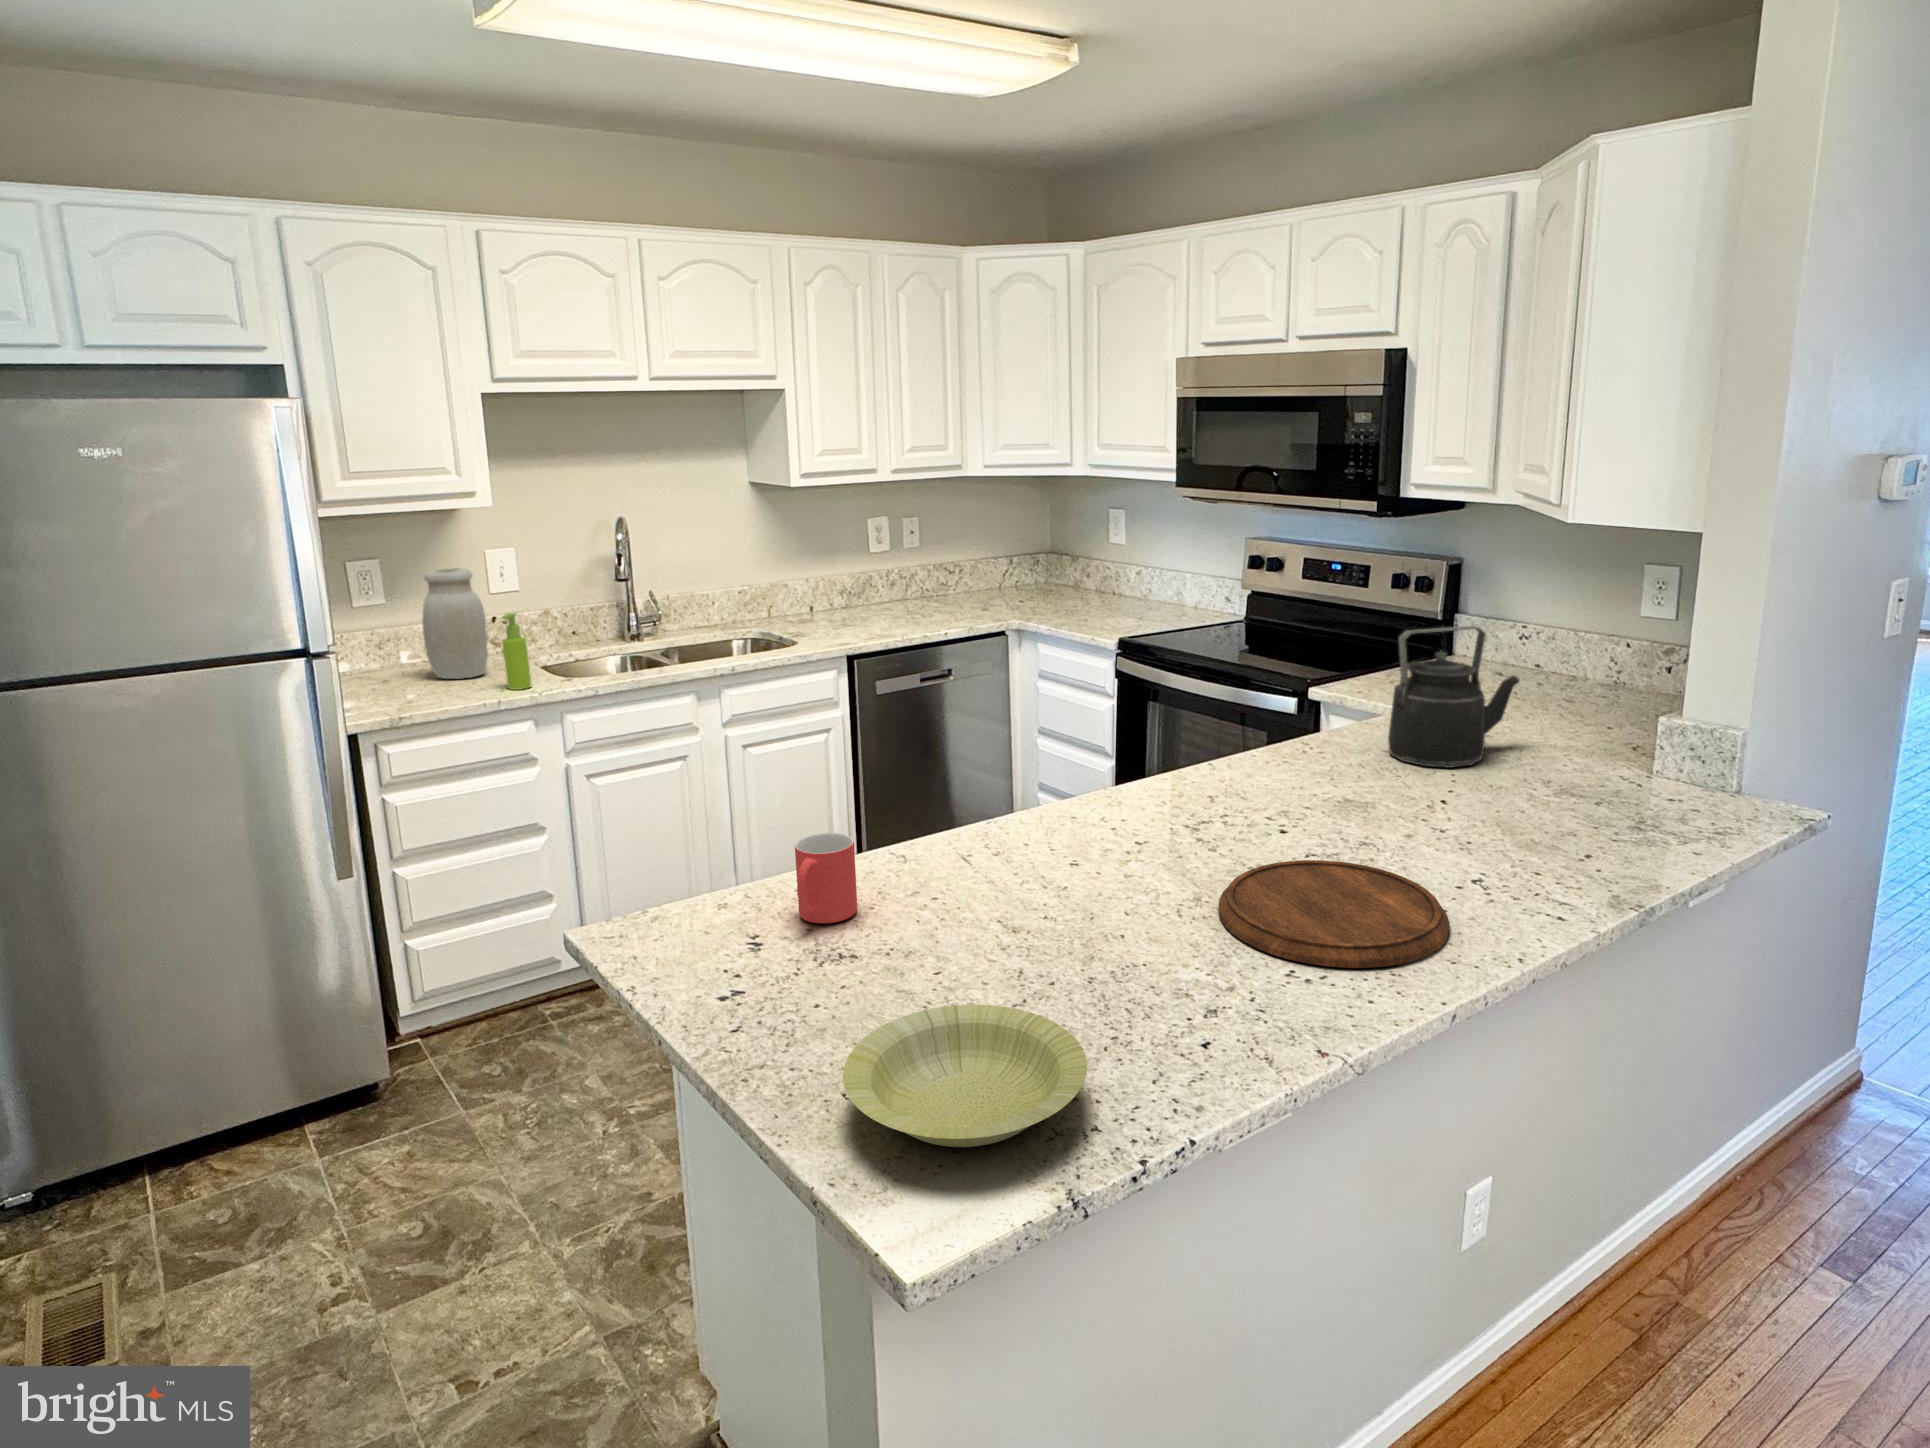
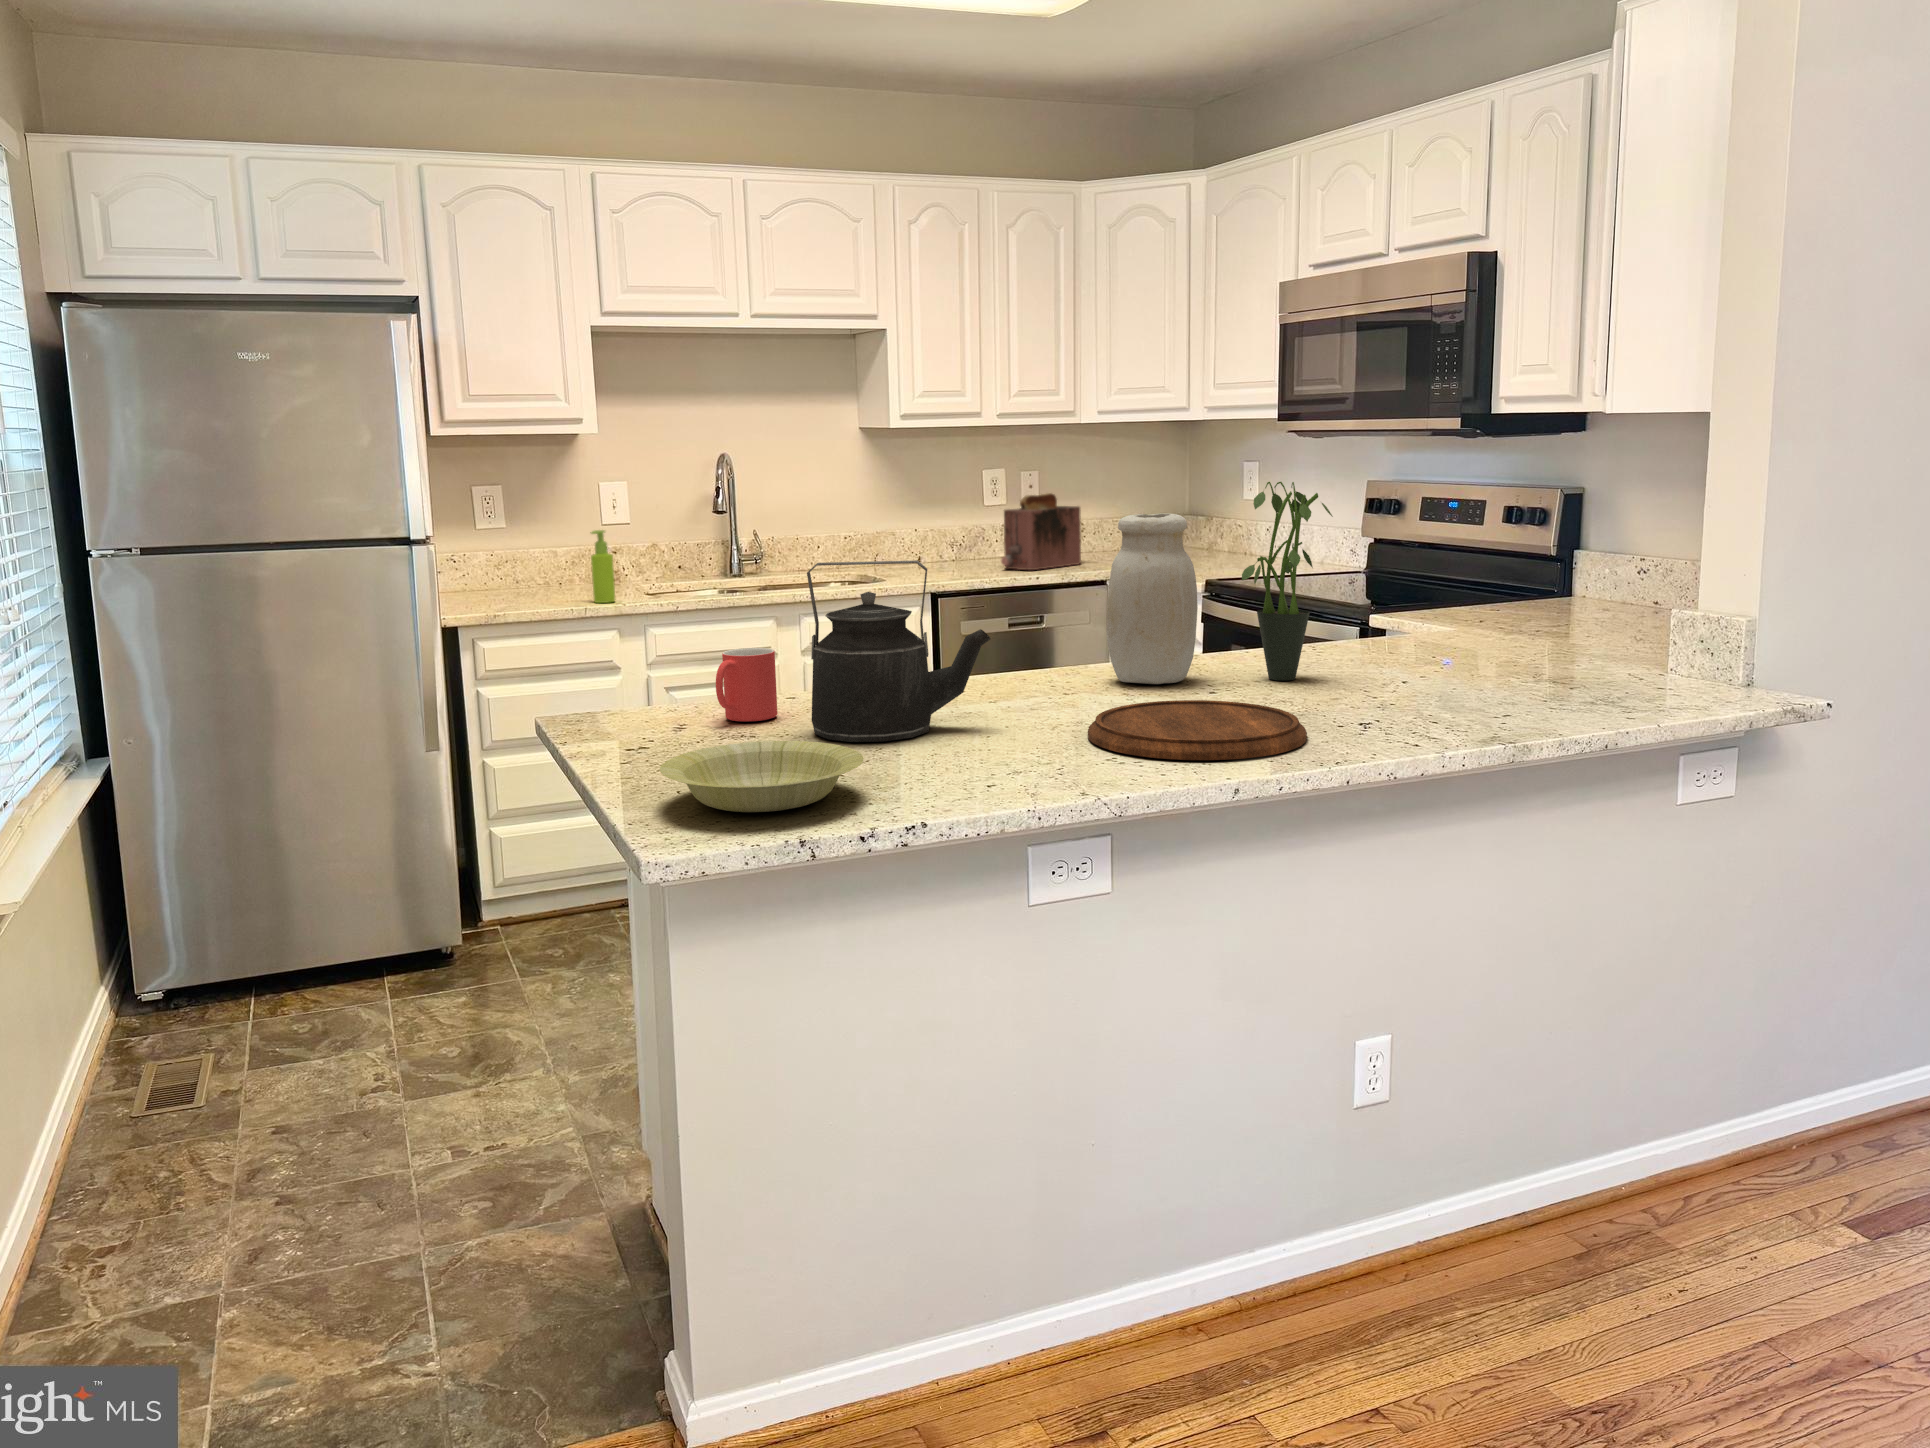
toaster: none [903,545,972,621] -> present [1001,493,1081,570]
jar: present [422,568,488,679] -> present [1106,513,1198,684]
potted plant: none [1290,612,1375,804] -> present [1242,482,1333,680]
kettle: present [1388,626,1520,768] -> present [807,560,991,742]

